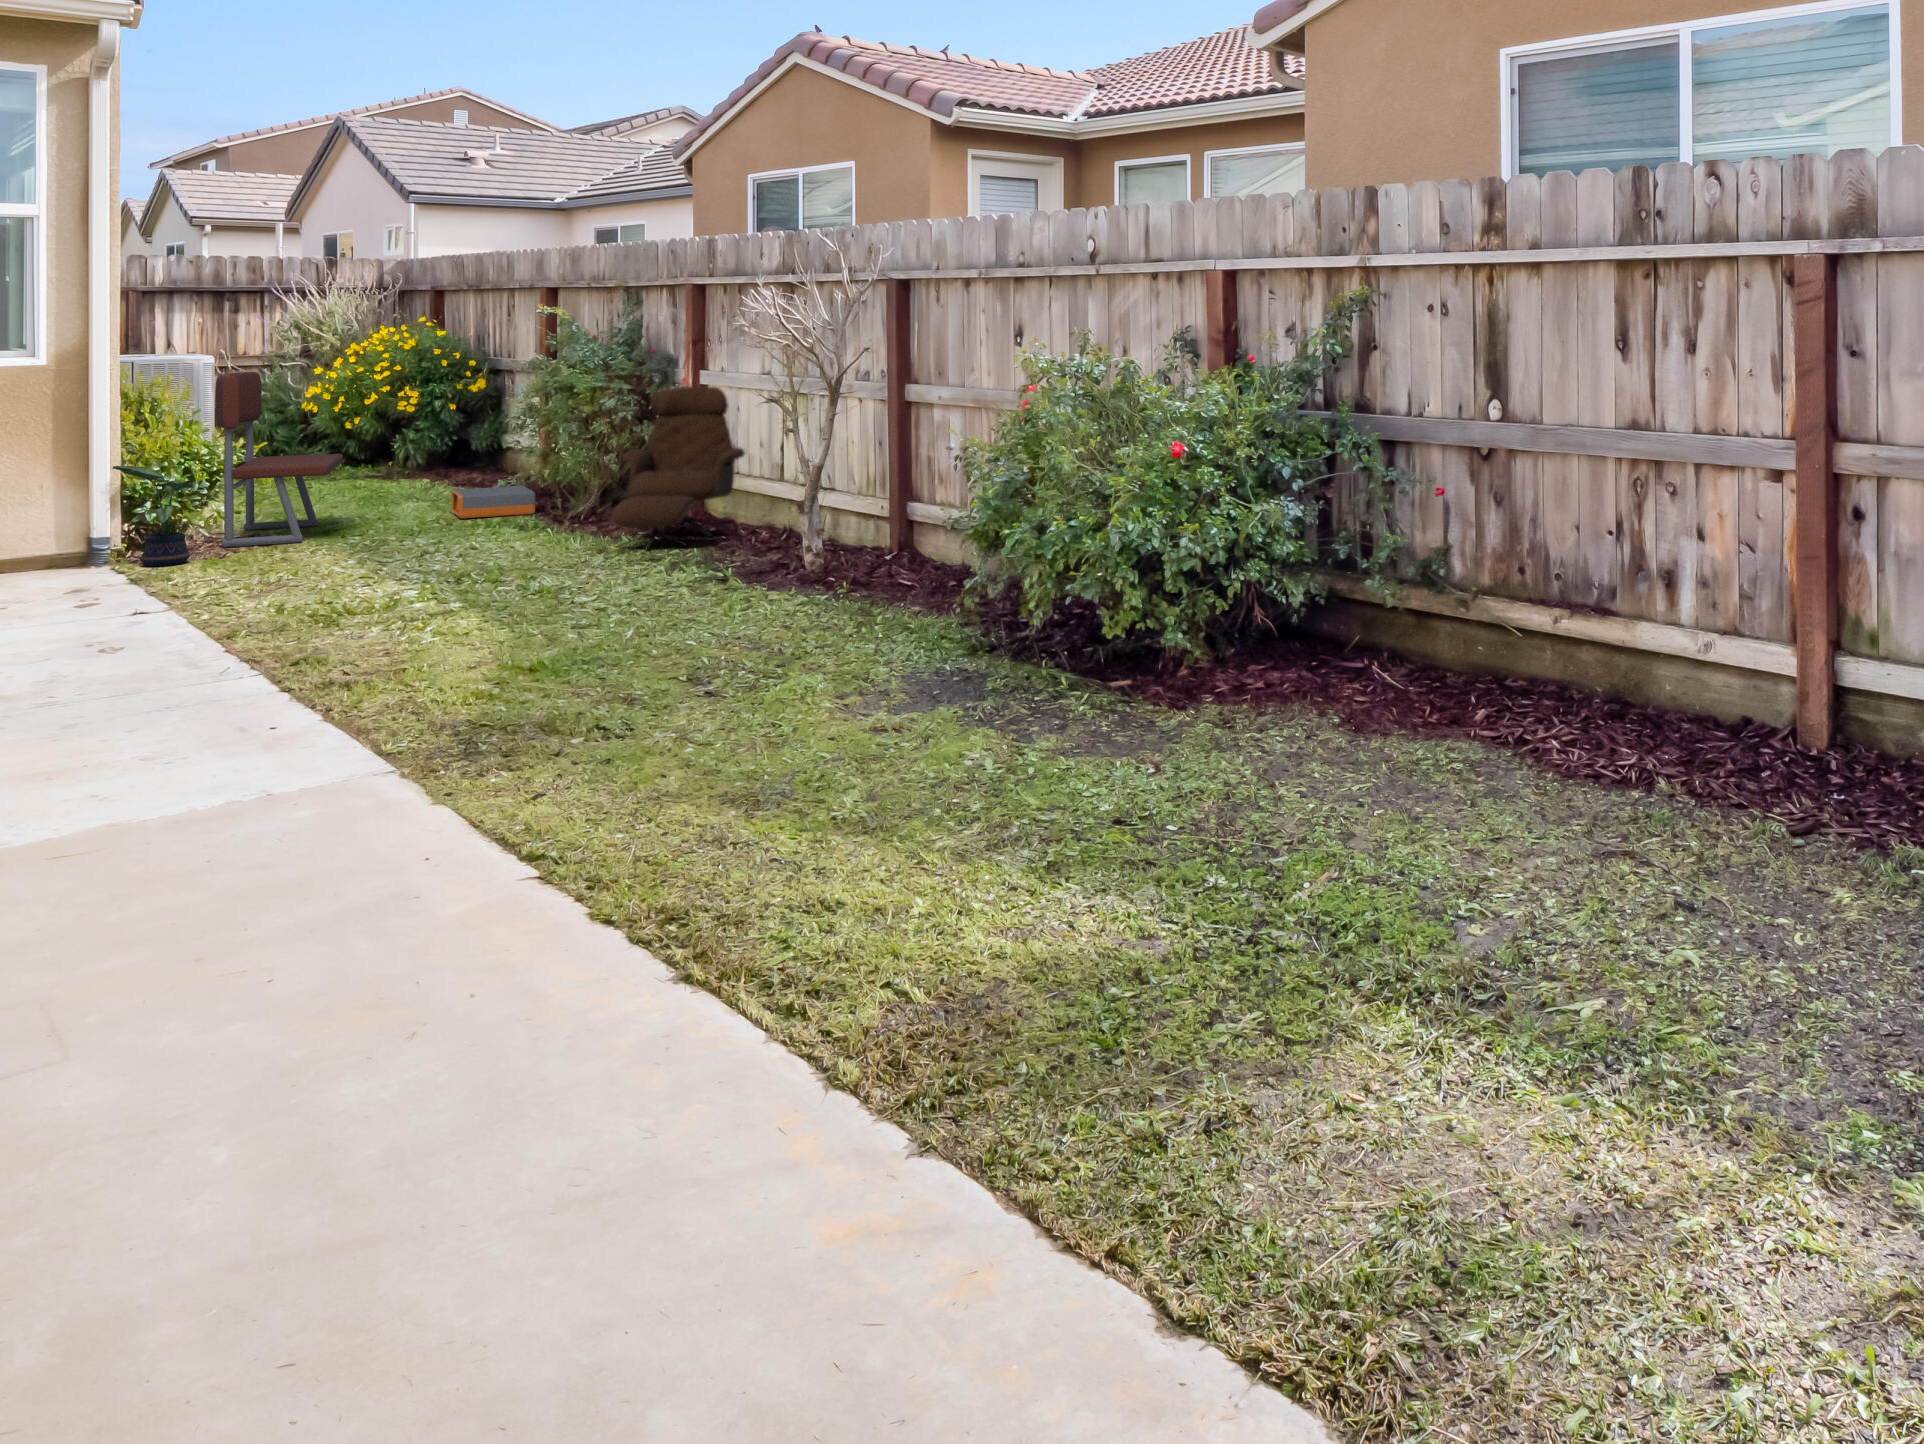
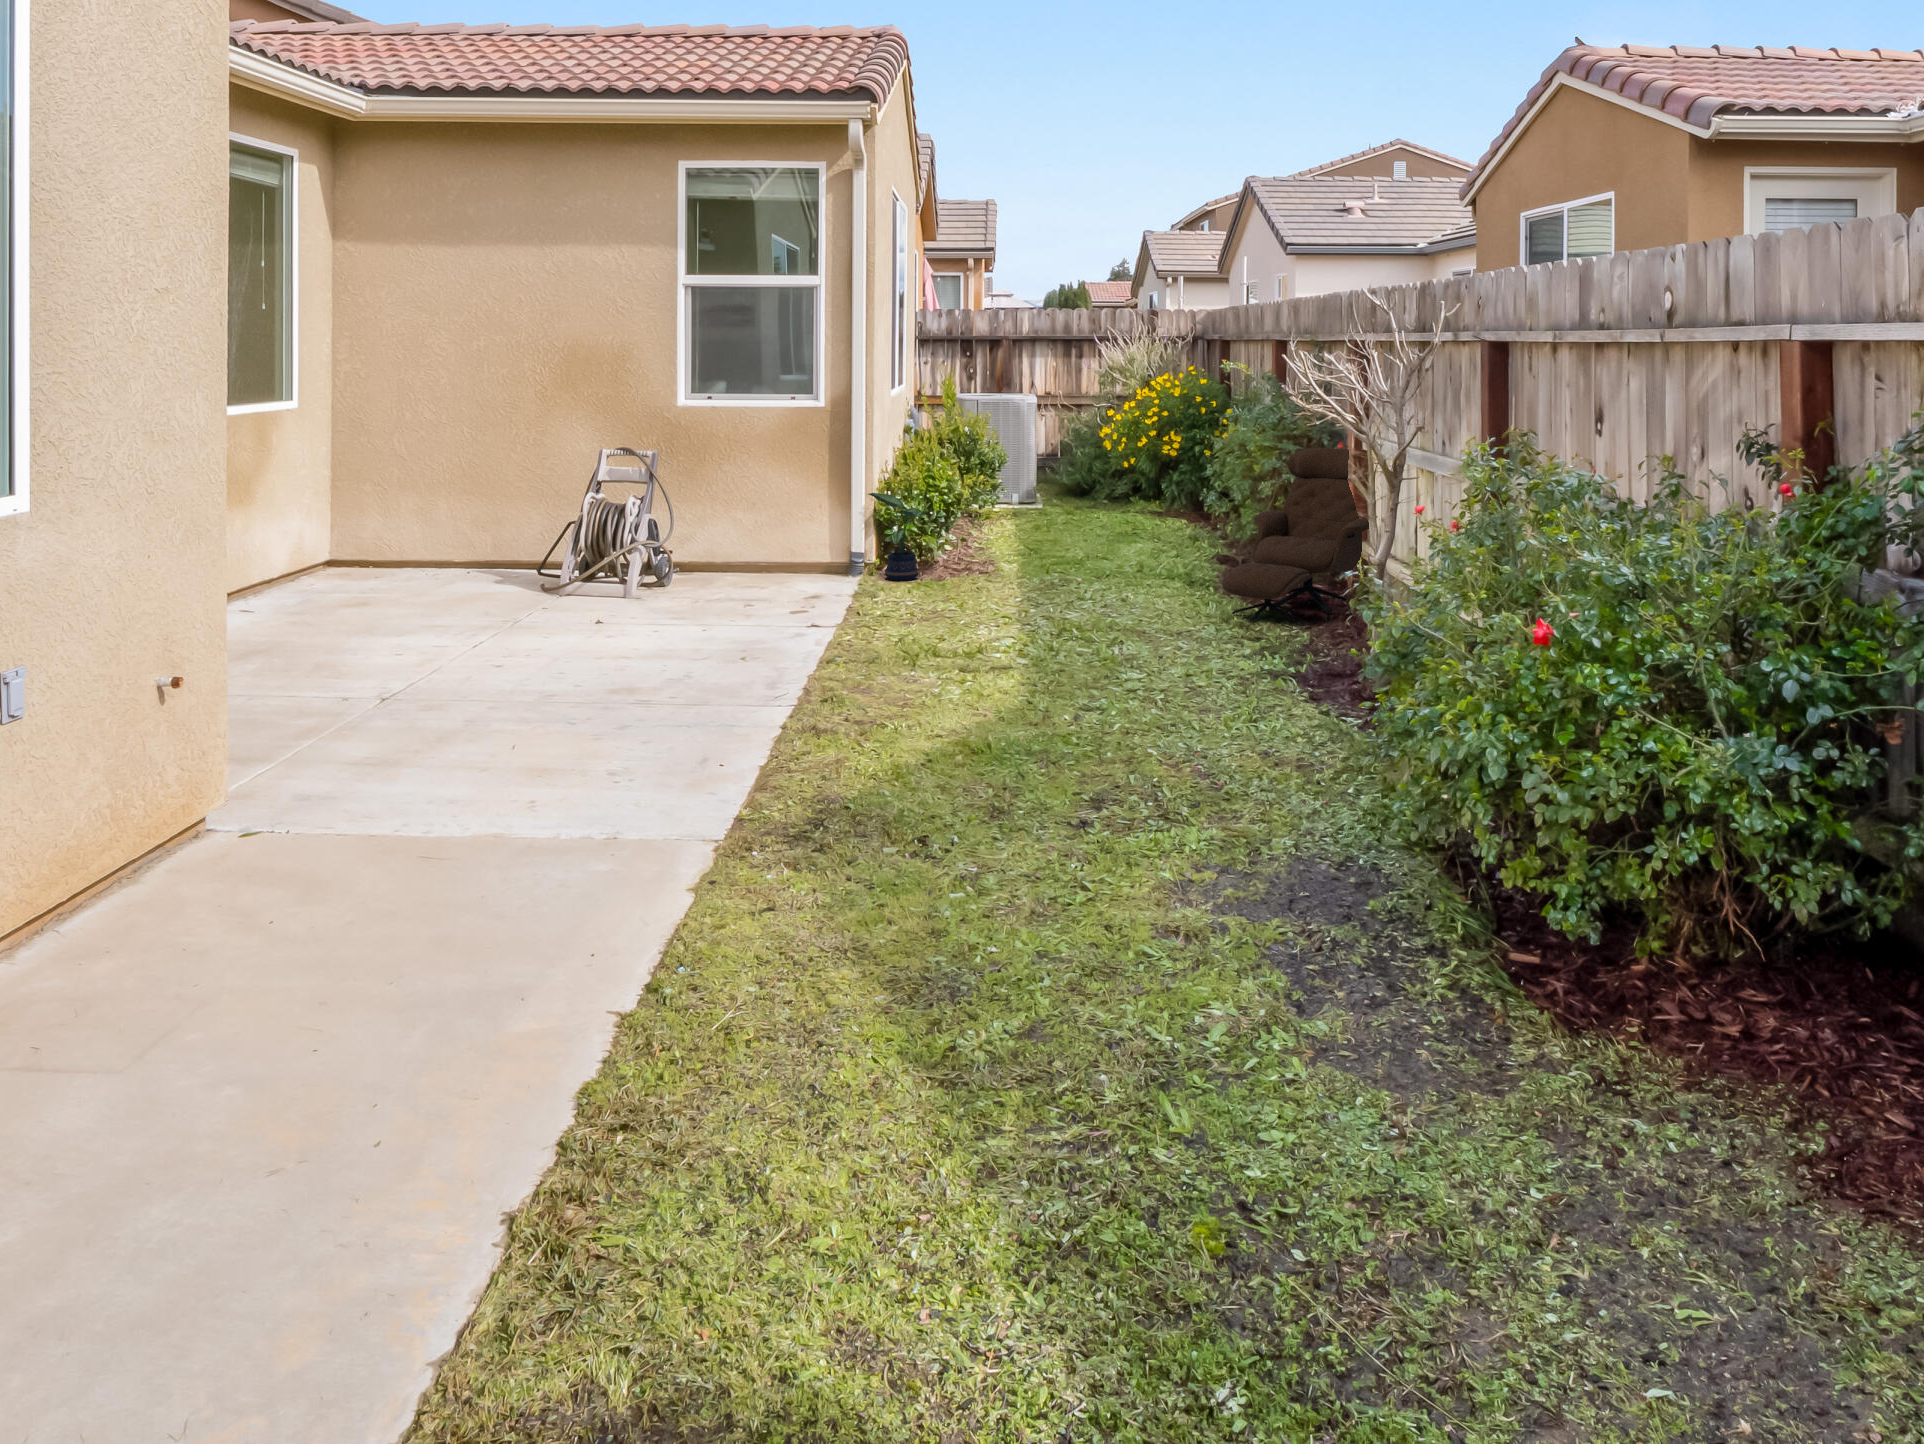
bench: present [215,372,343,547] -> none [954,415,1063,570]
storage box: present [451,486,535,518] -> none [1147,531,1215,562]

